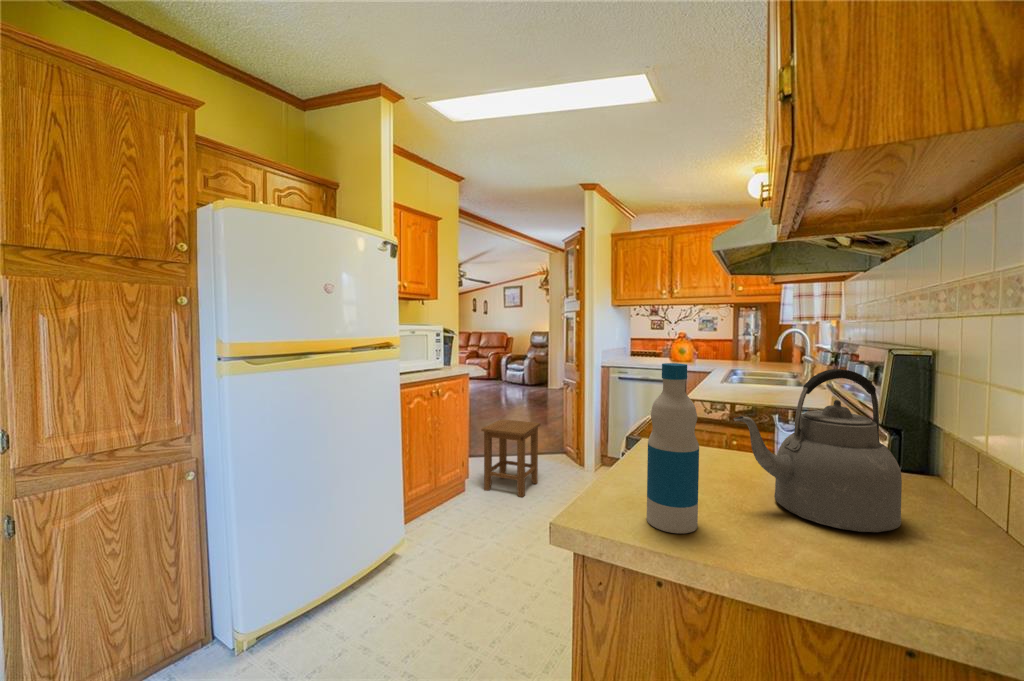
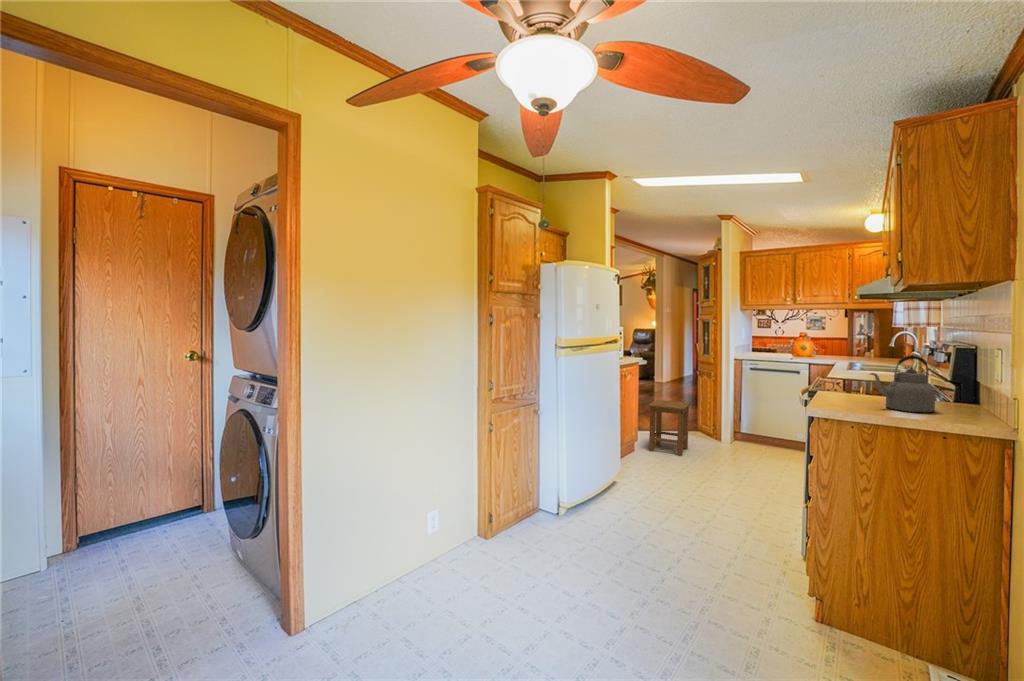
bottle: present [647,363,699,533] -> none [835,353,857,411]

